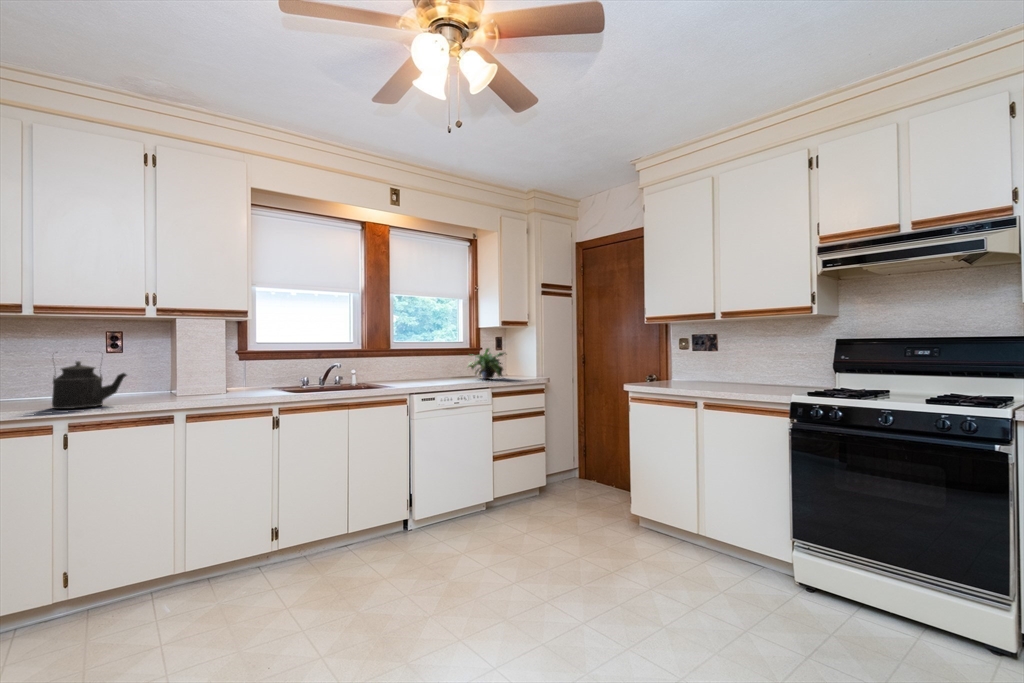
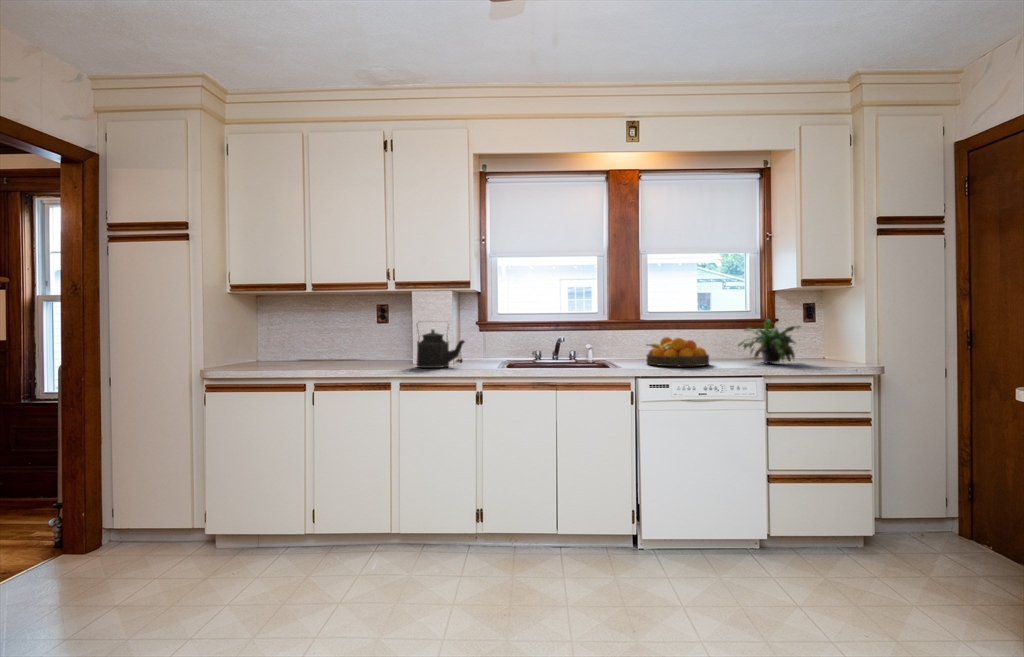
kettle: present [52,361,127,409] -> present [417,329,465,368]
fruit bowl: none [405,362,454,384] -> present [646,337,709,366]

